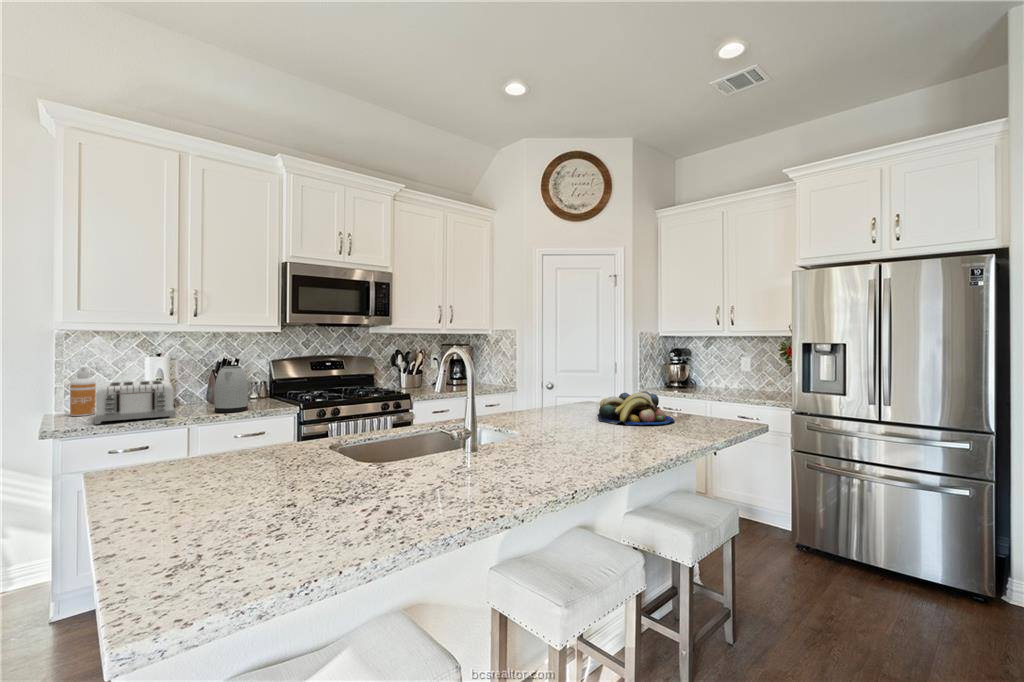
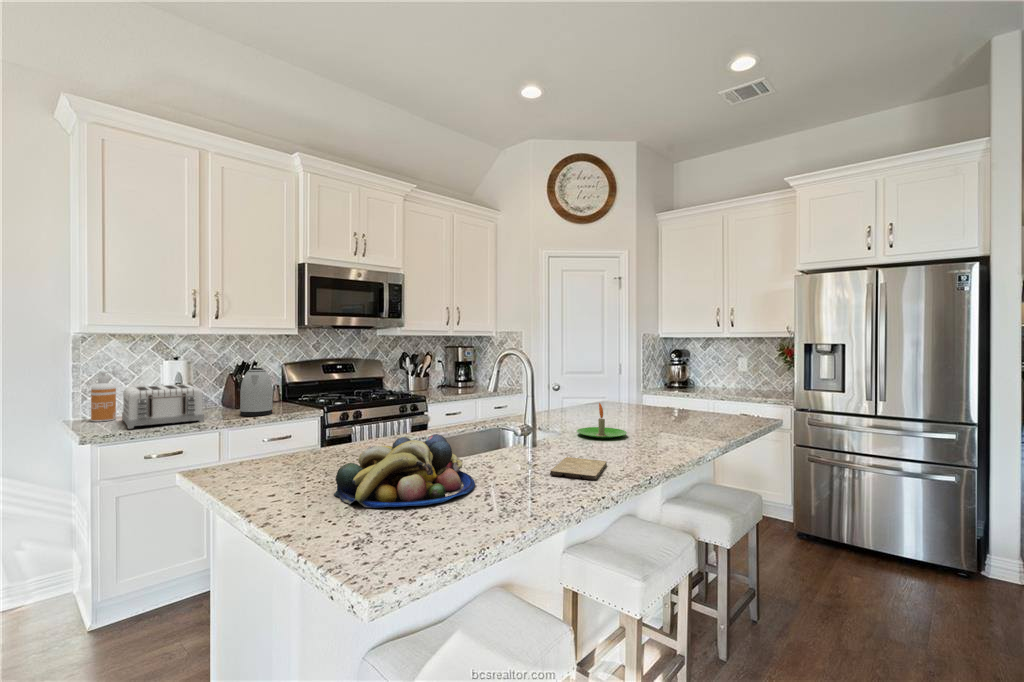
fruit bowl: present [597,391,674,425] -> present [334,434,475,508]
candle: none [529,404,583,443] -> present [577,403,627,438]
cutting board: none [462,464,535,493] -> present [550,457,607,480]

